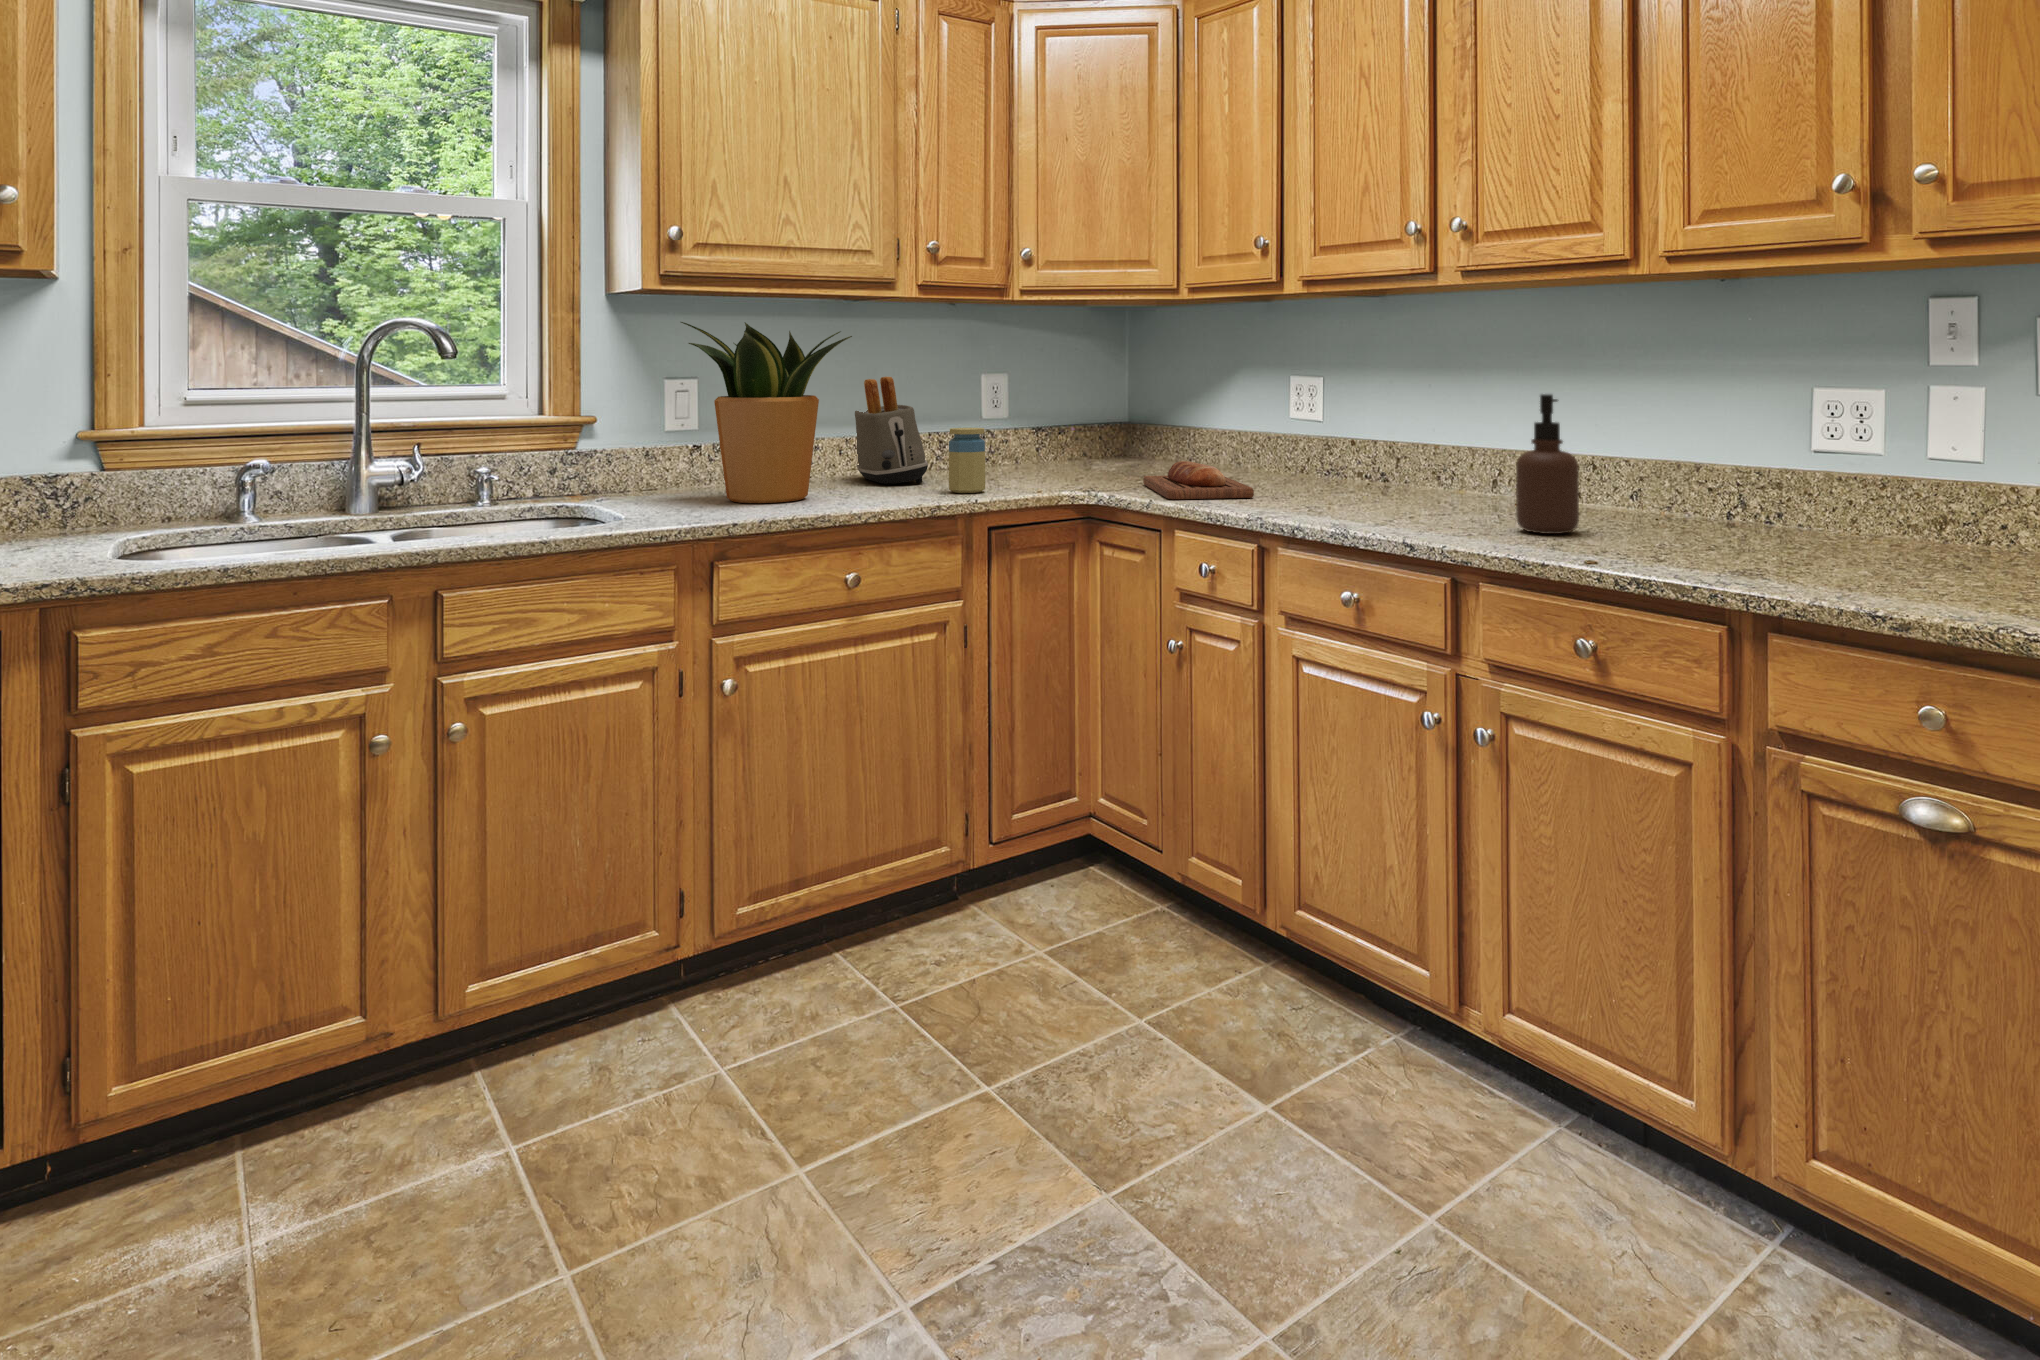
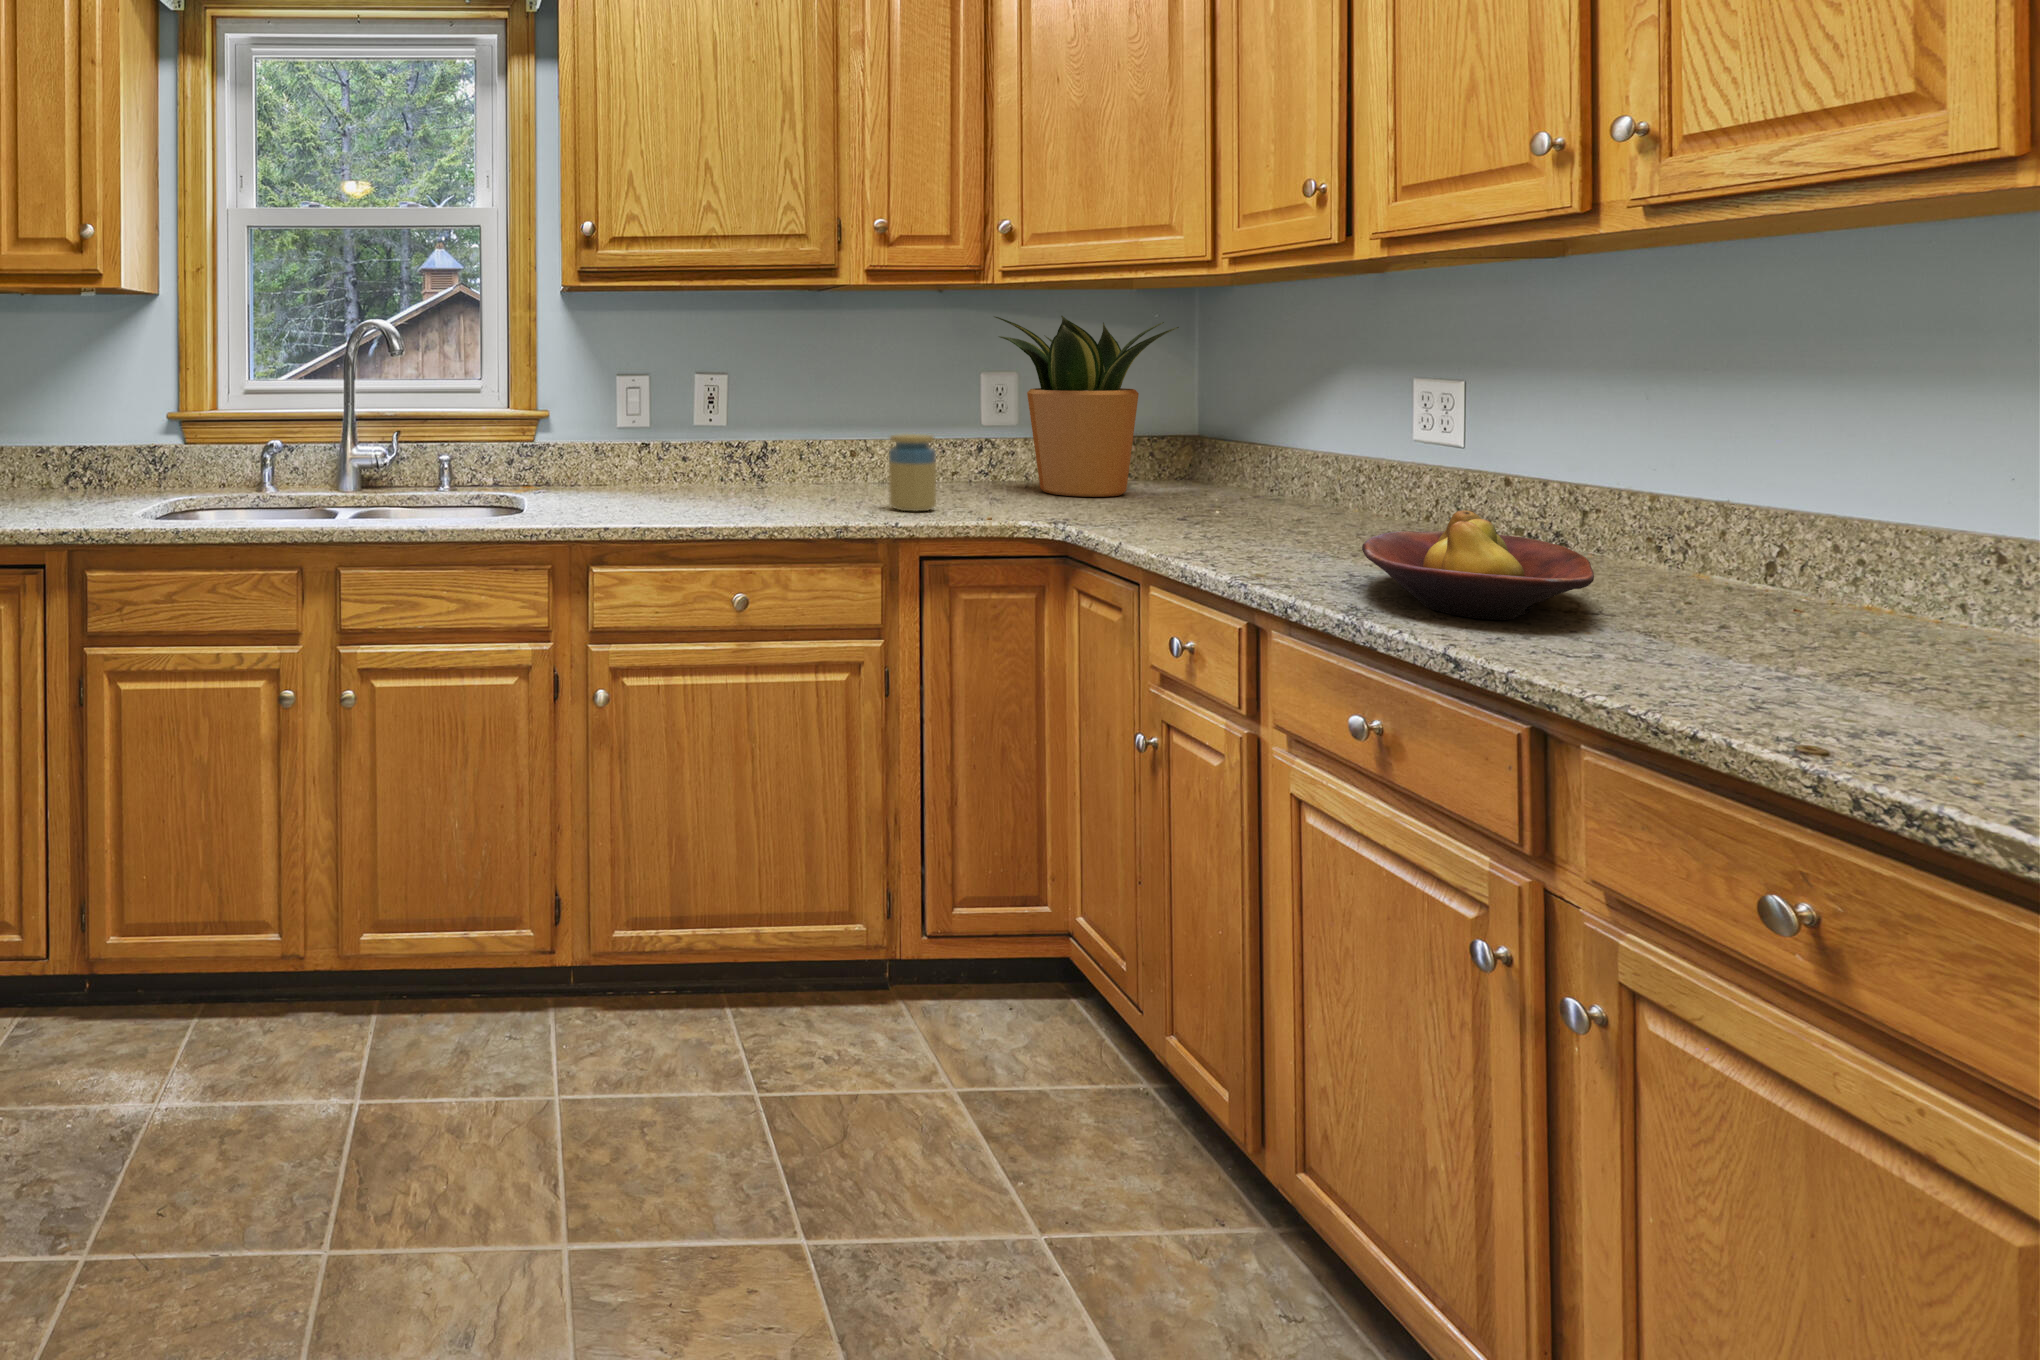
potted plant: present [681,322,852,503] -> present [994,316,1179,497]
toaster: present [855,377,928,484] -> none [819,373,894,494]
soap dispenser: present [1516,394,1579,534] -> none [1727,421,1885,682]
fruit bowl: none [1318,459,1447,523] -> present [1362,511,1594,620]
bread loaf: present [1143,461,1254,499] -> none [1152,489,1292,549]

